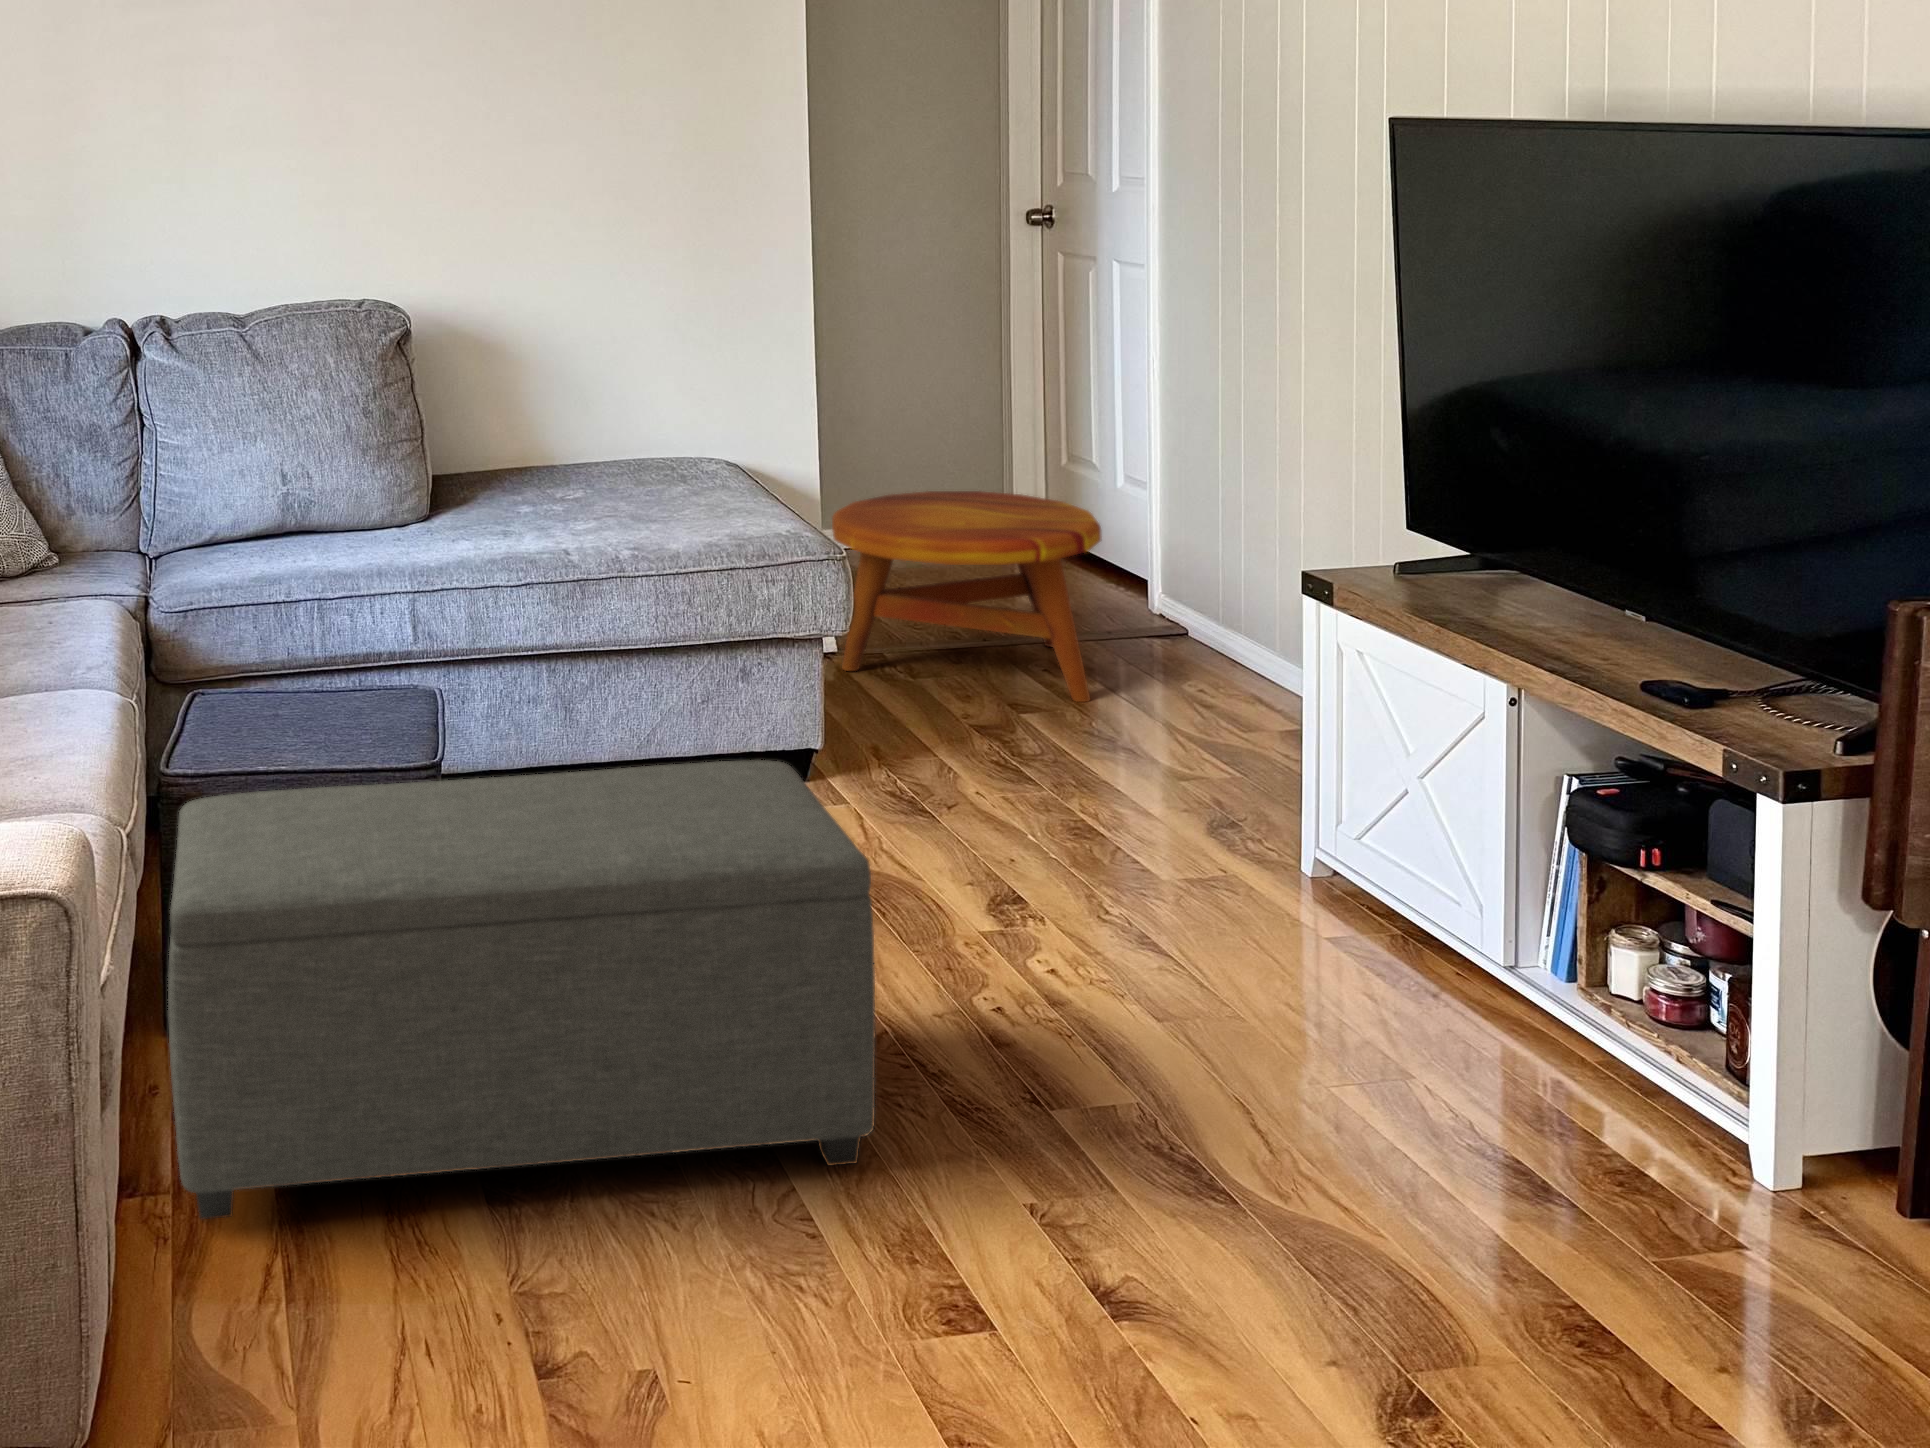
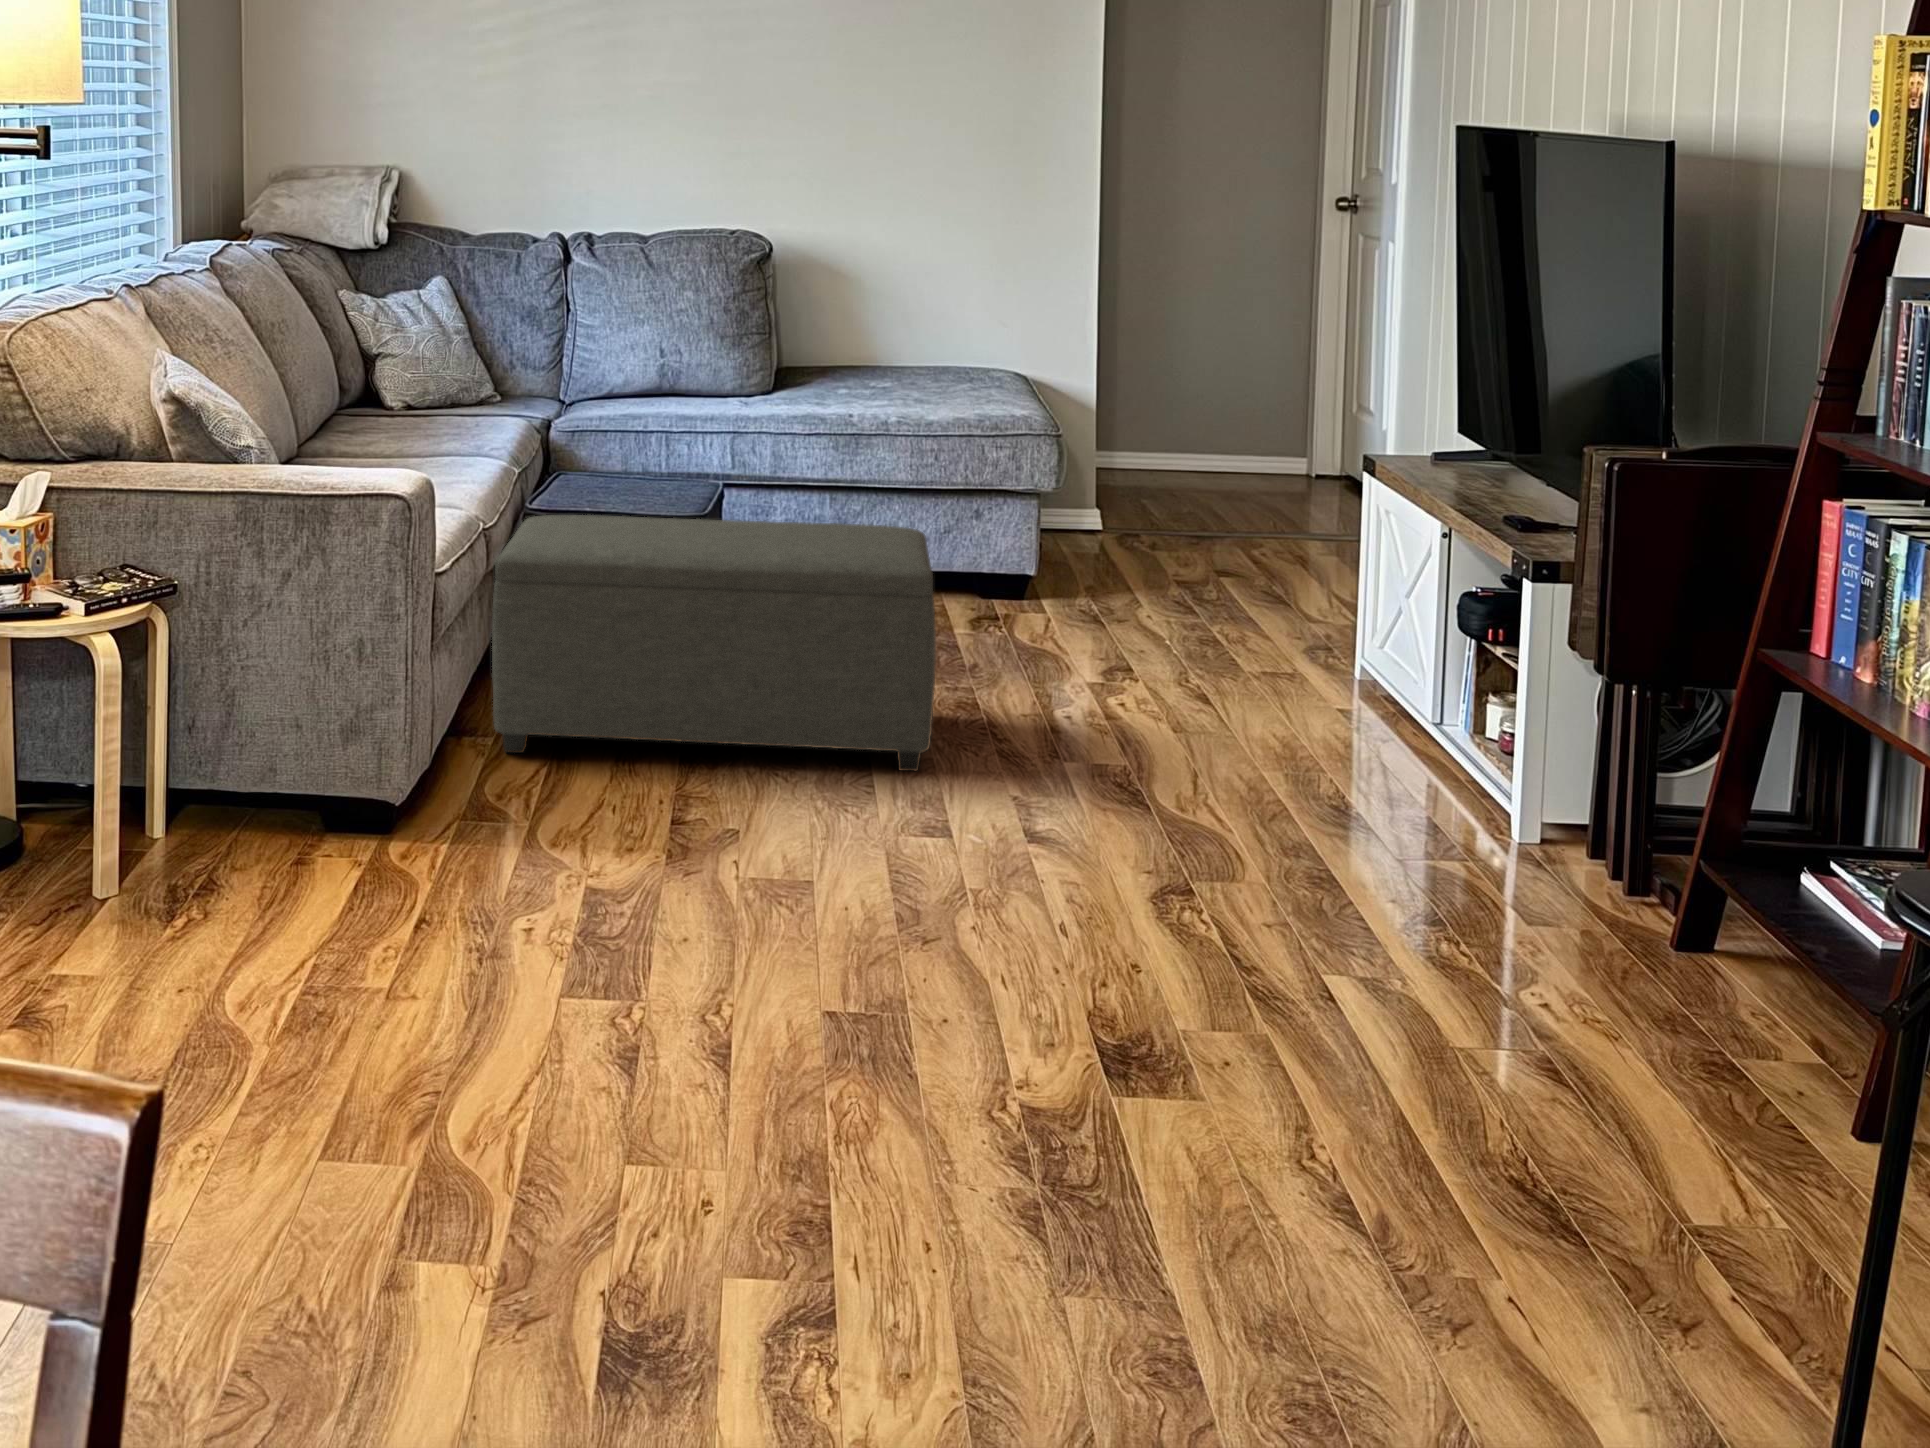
side table: present [832,491,1101,702] -> none [1095,411,1309,574]

